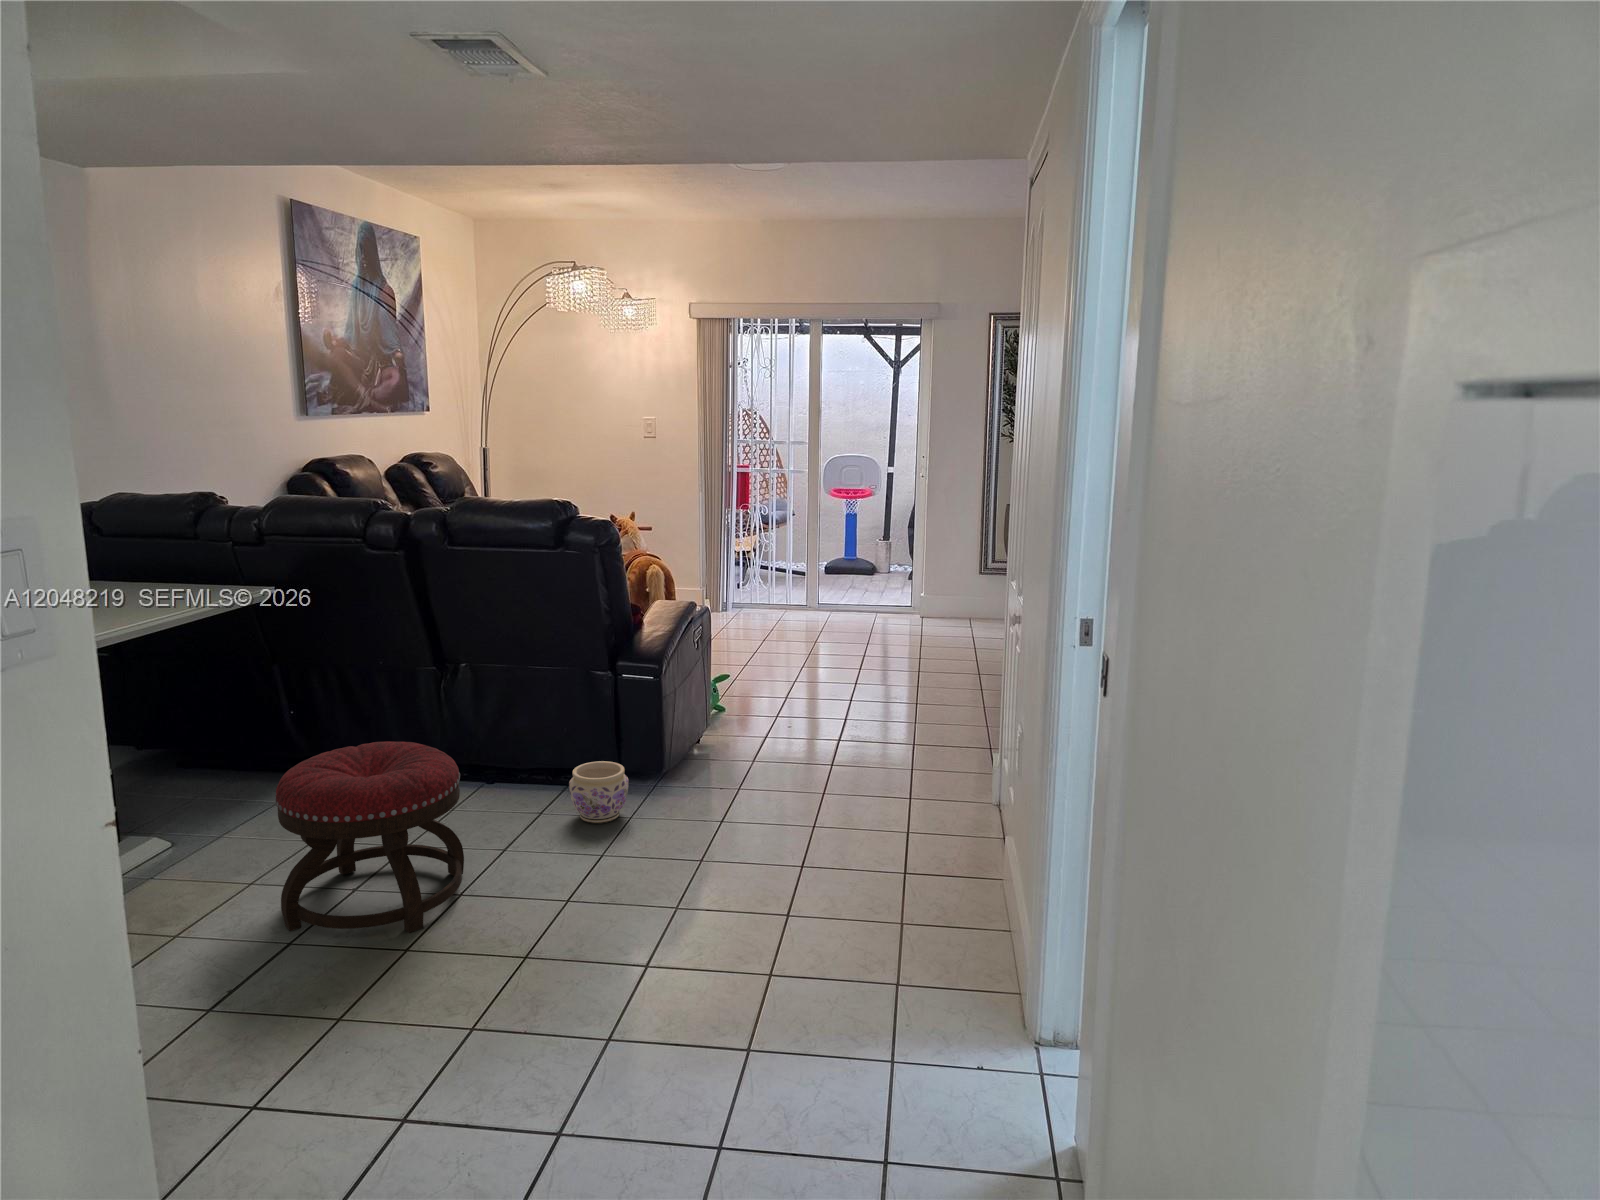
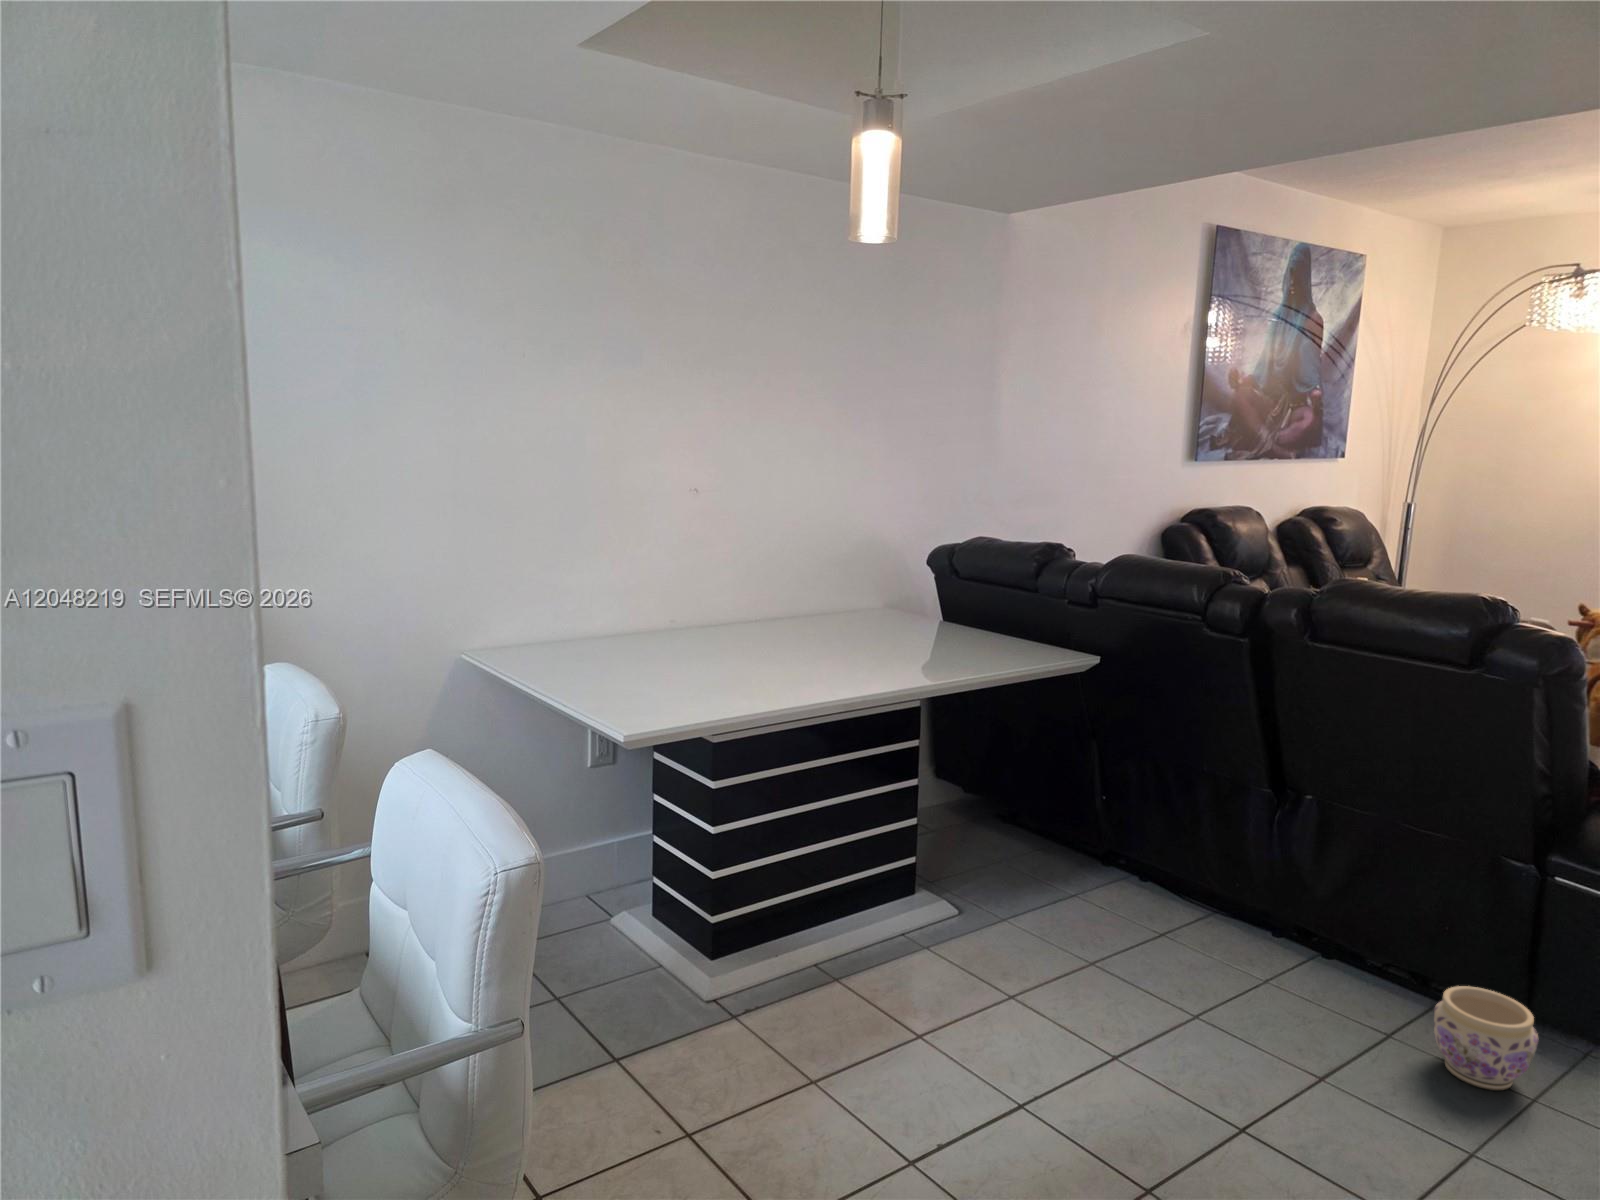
ottoman: present [275,741,464,933] -> none [1024,869,1265,1145]

